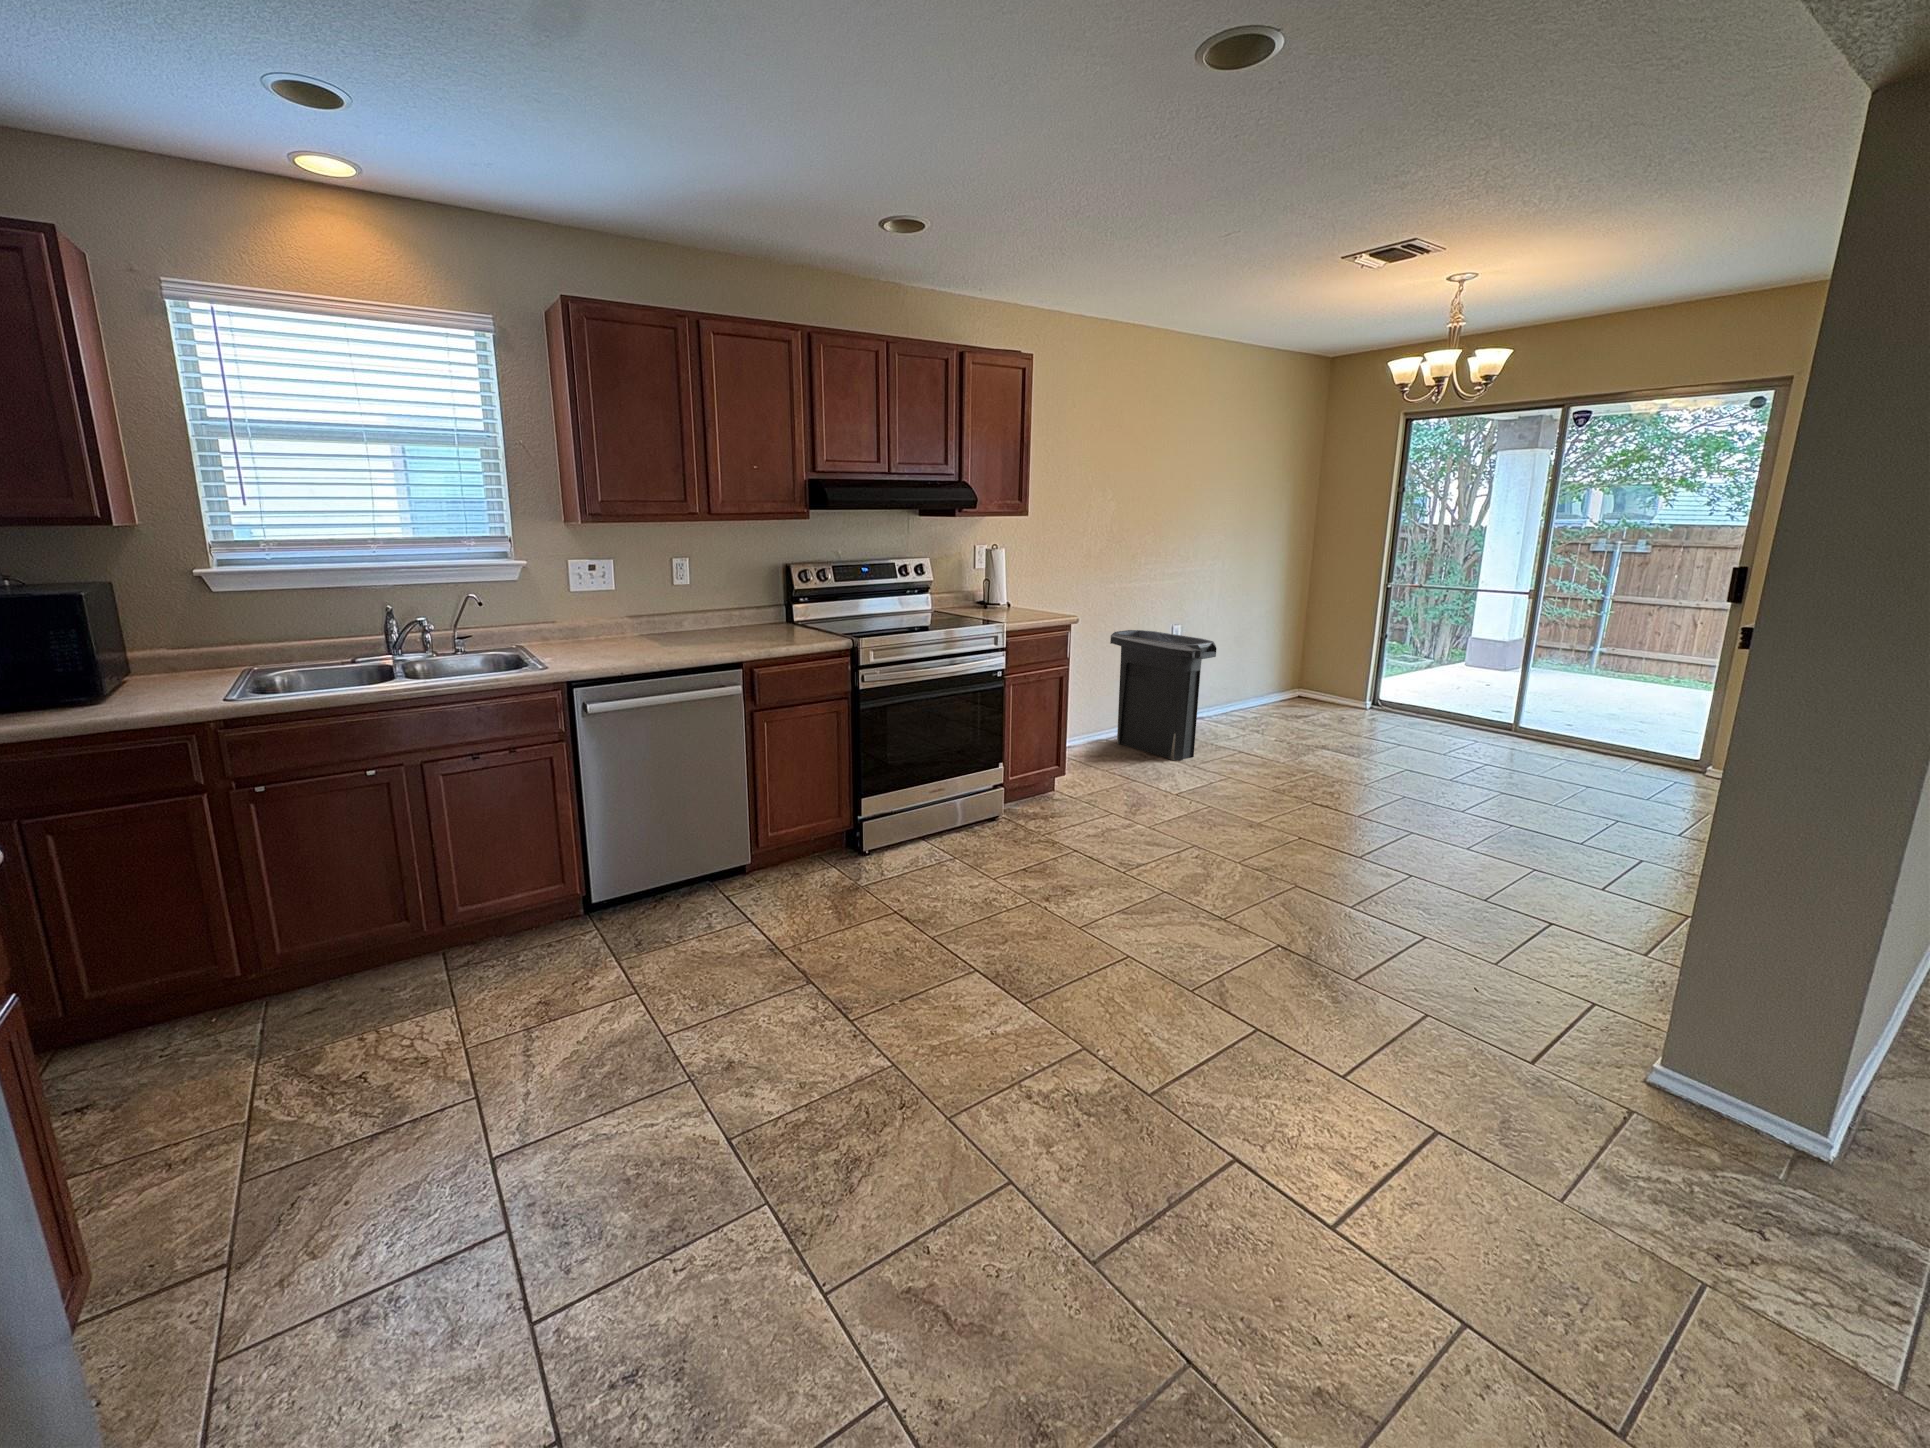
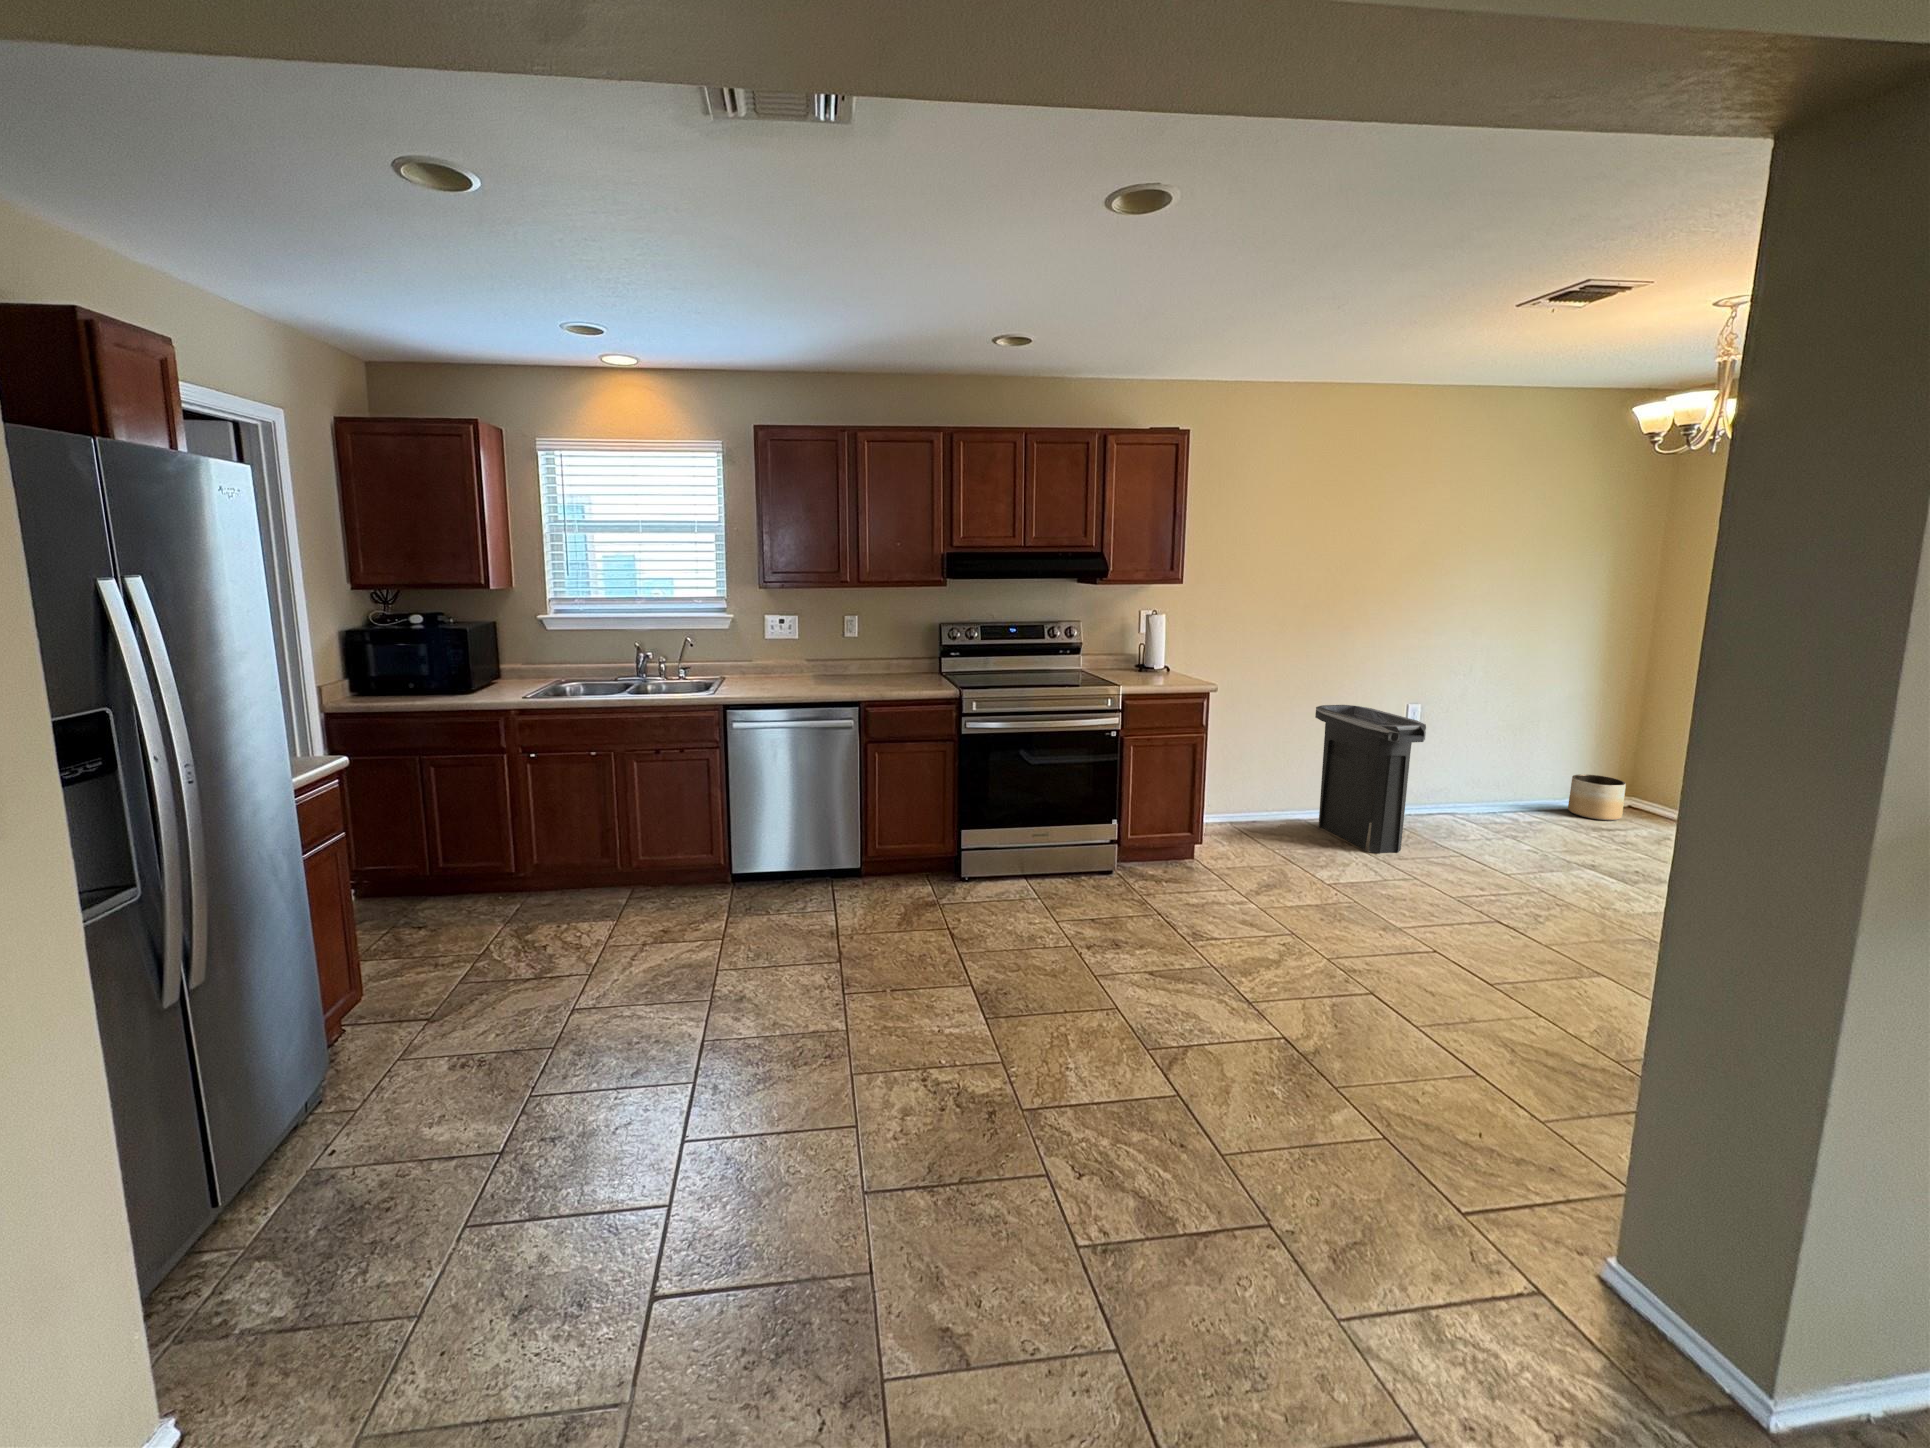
planter: none [1265,674,1304,709] -> present [1568,774,1626,820]

